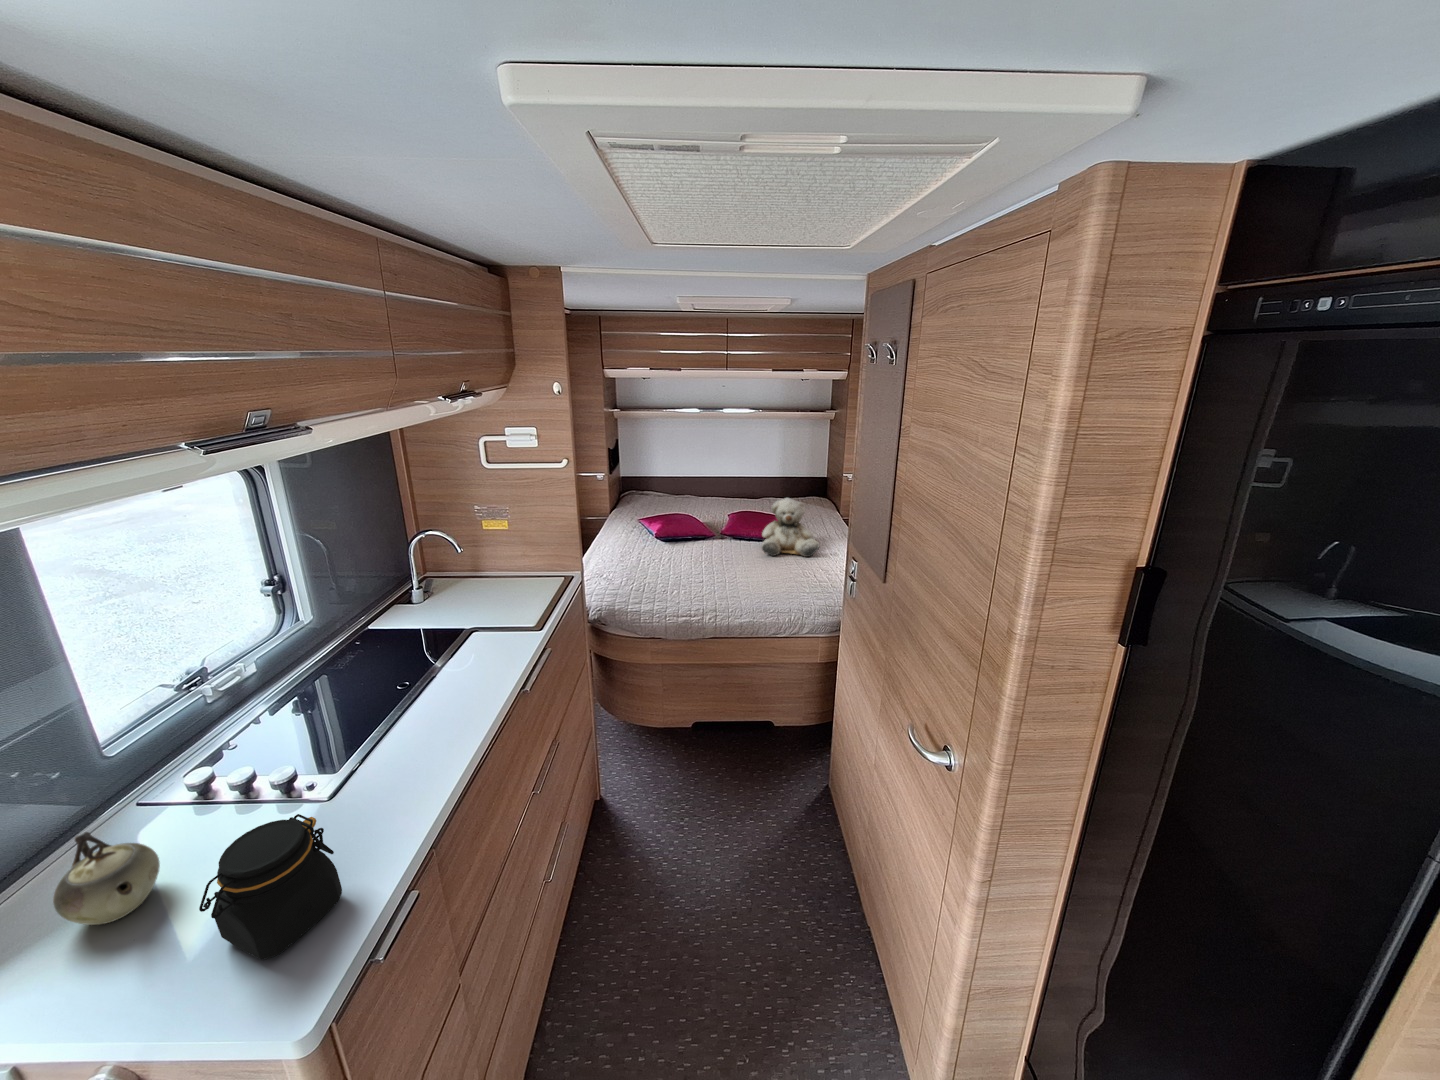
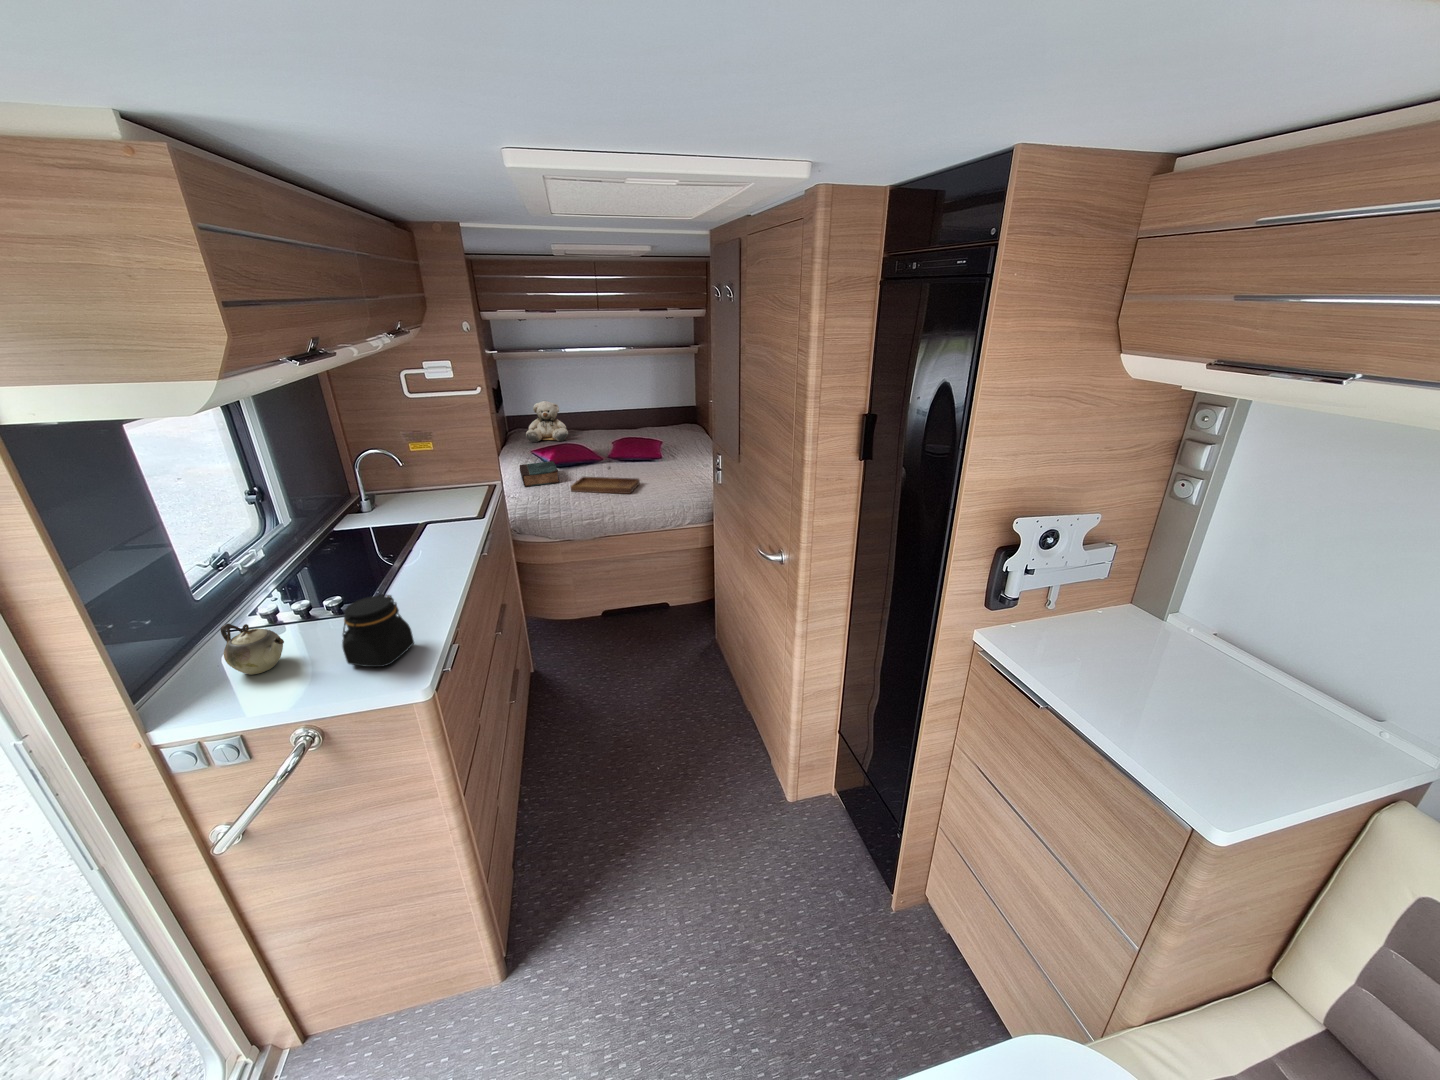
teddy bear: present [762,498,819,557] -> present [526,401,568,442]
book: none [622,534,662,563] -> present [520,461,560,487]
tray: none [672,548,752,584] -> present [571,466,640,494]

